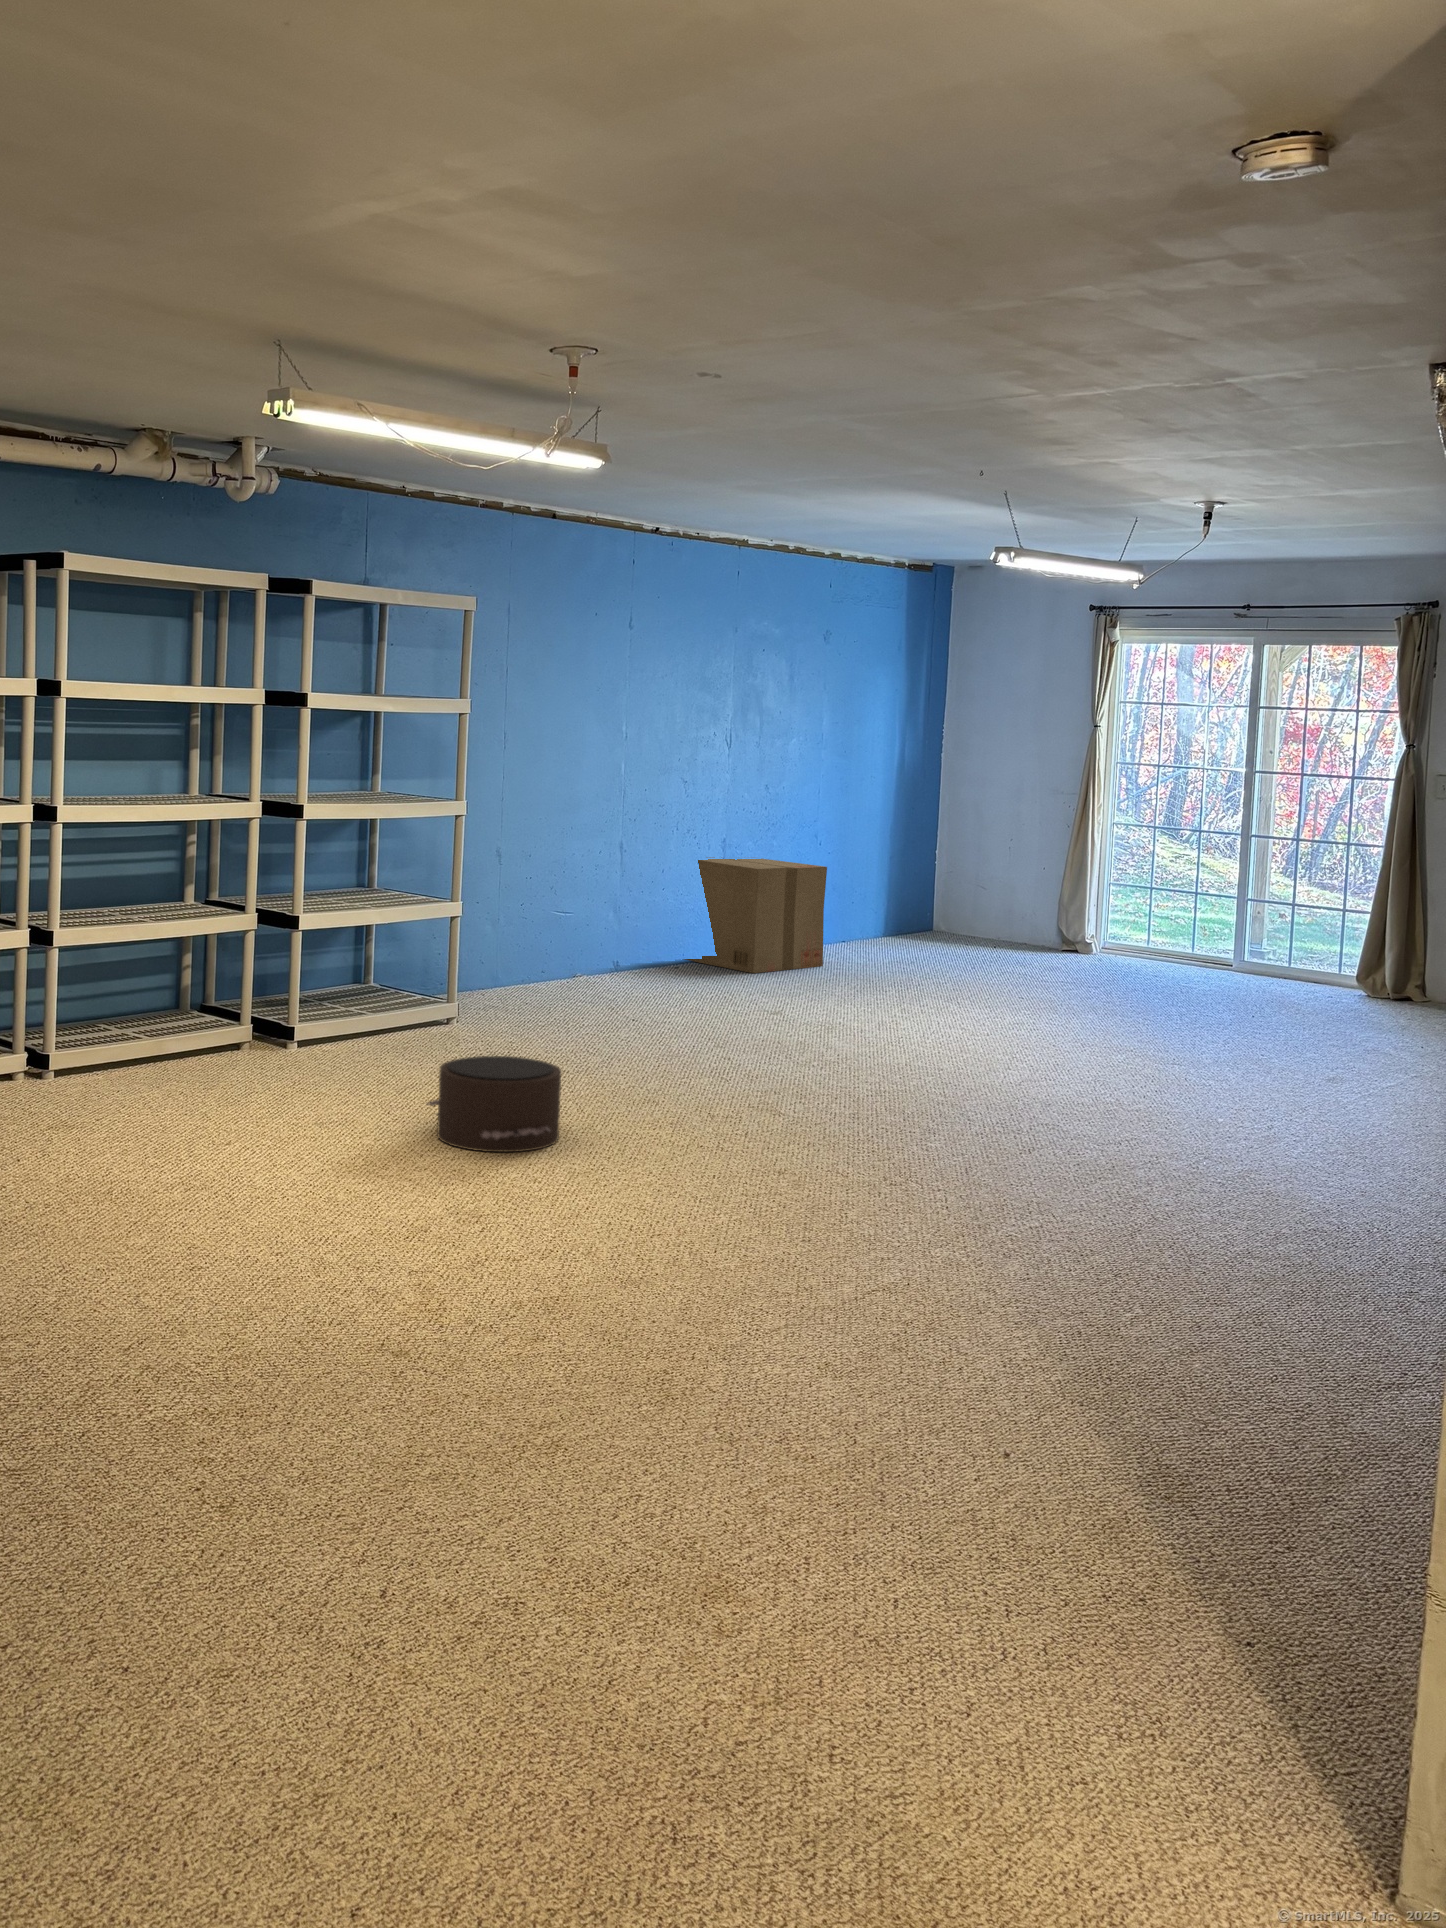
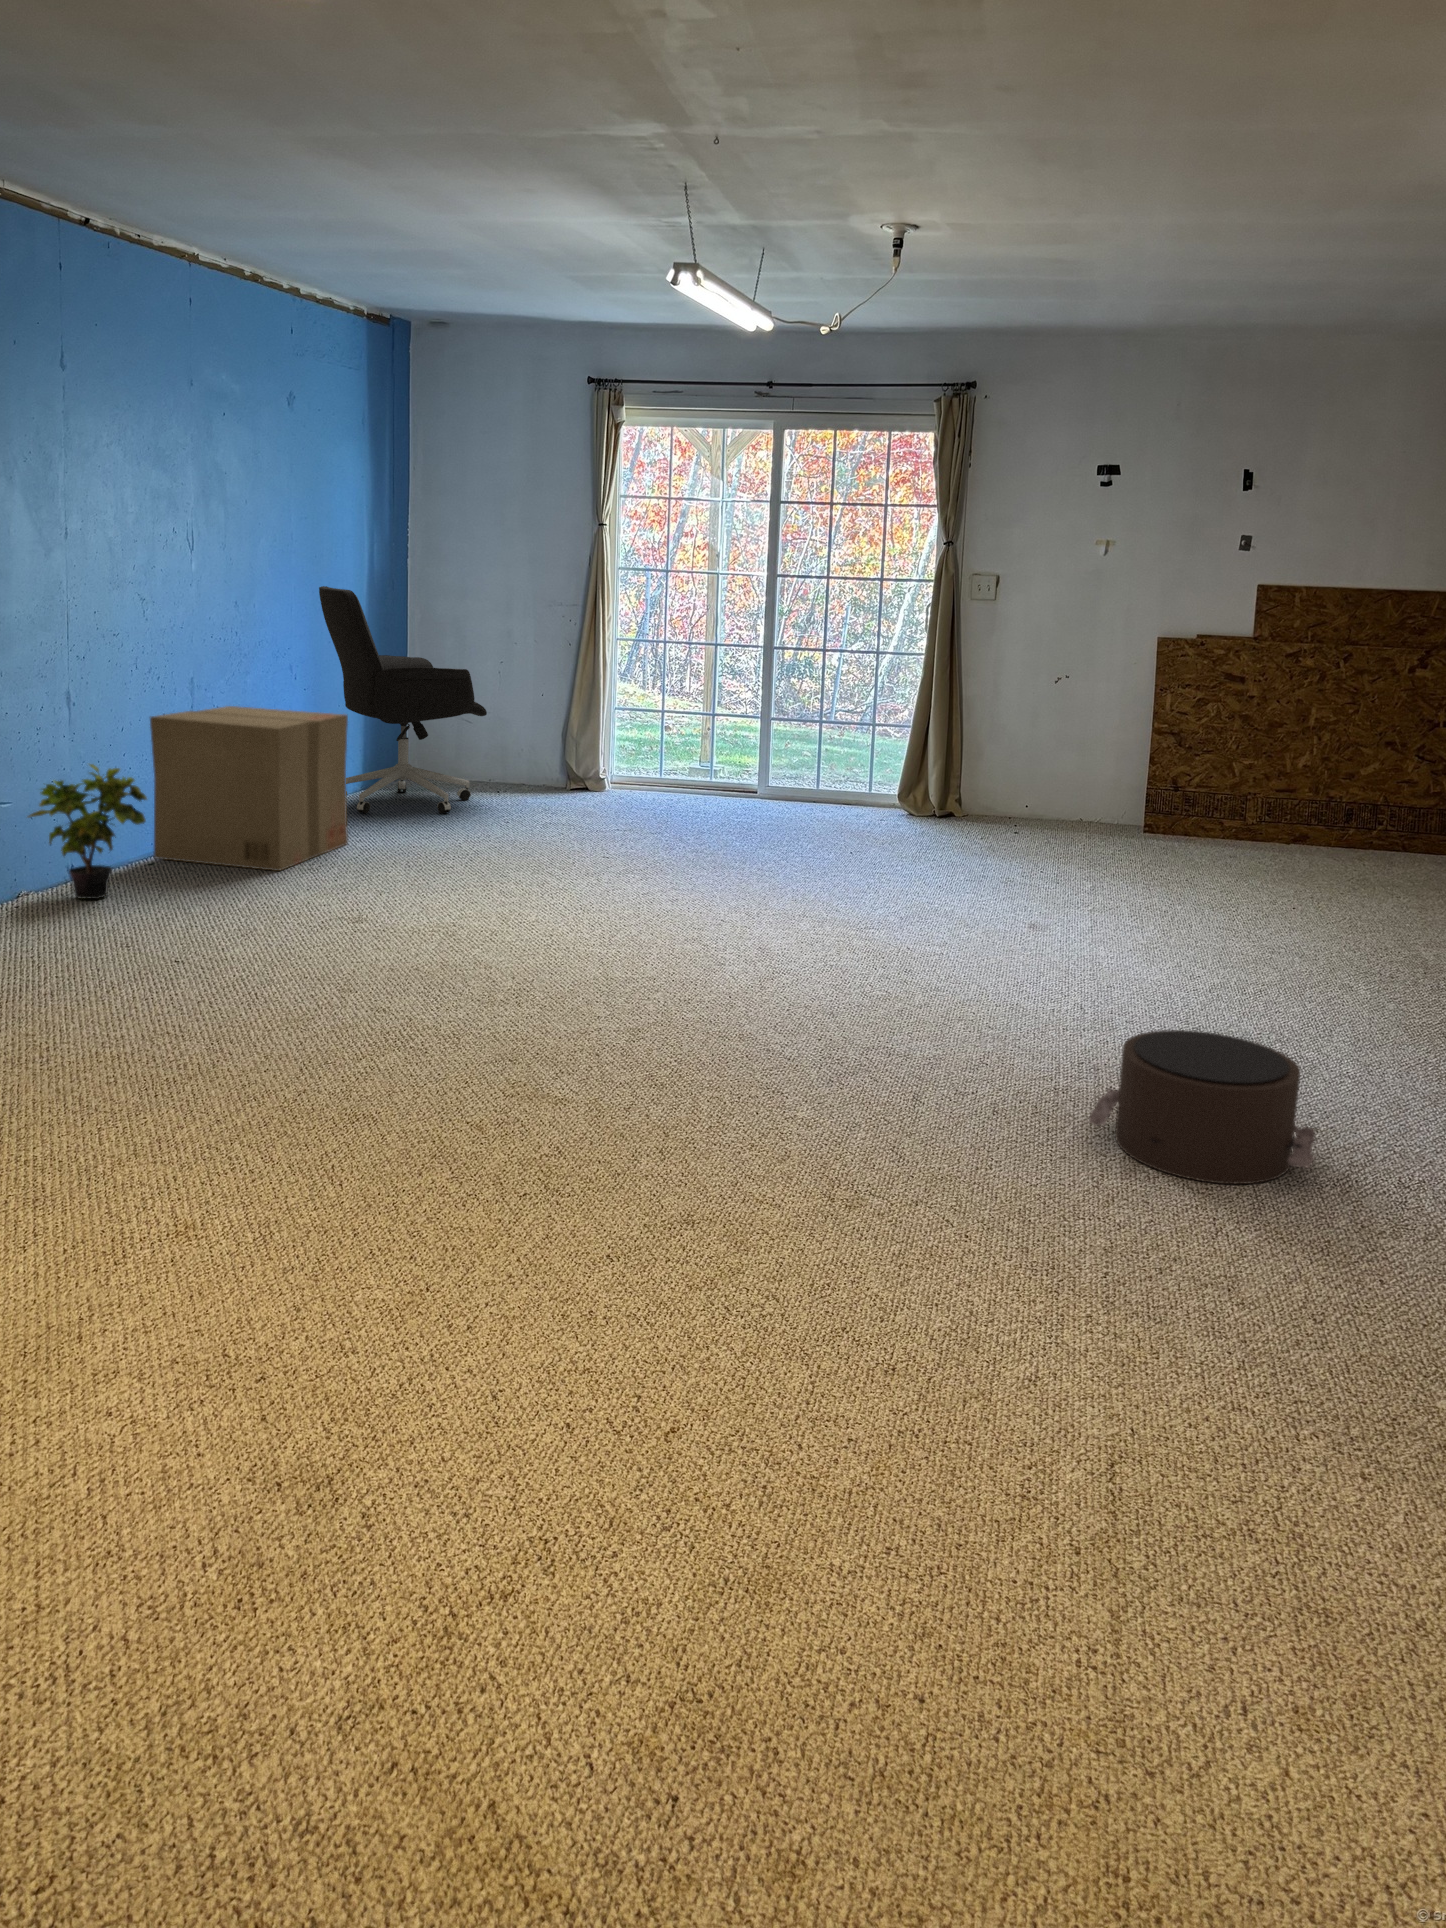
office chair: none [845,774,969,958] -> present [319,586,487,814]
potted plant: none [586,882,660,972] -> present [28,764,147,899]
pouf: present [426,1056,561,1152] -> present [1089,1030,1315,1184]

